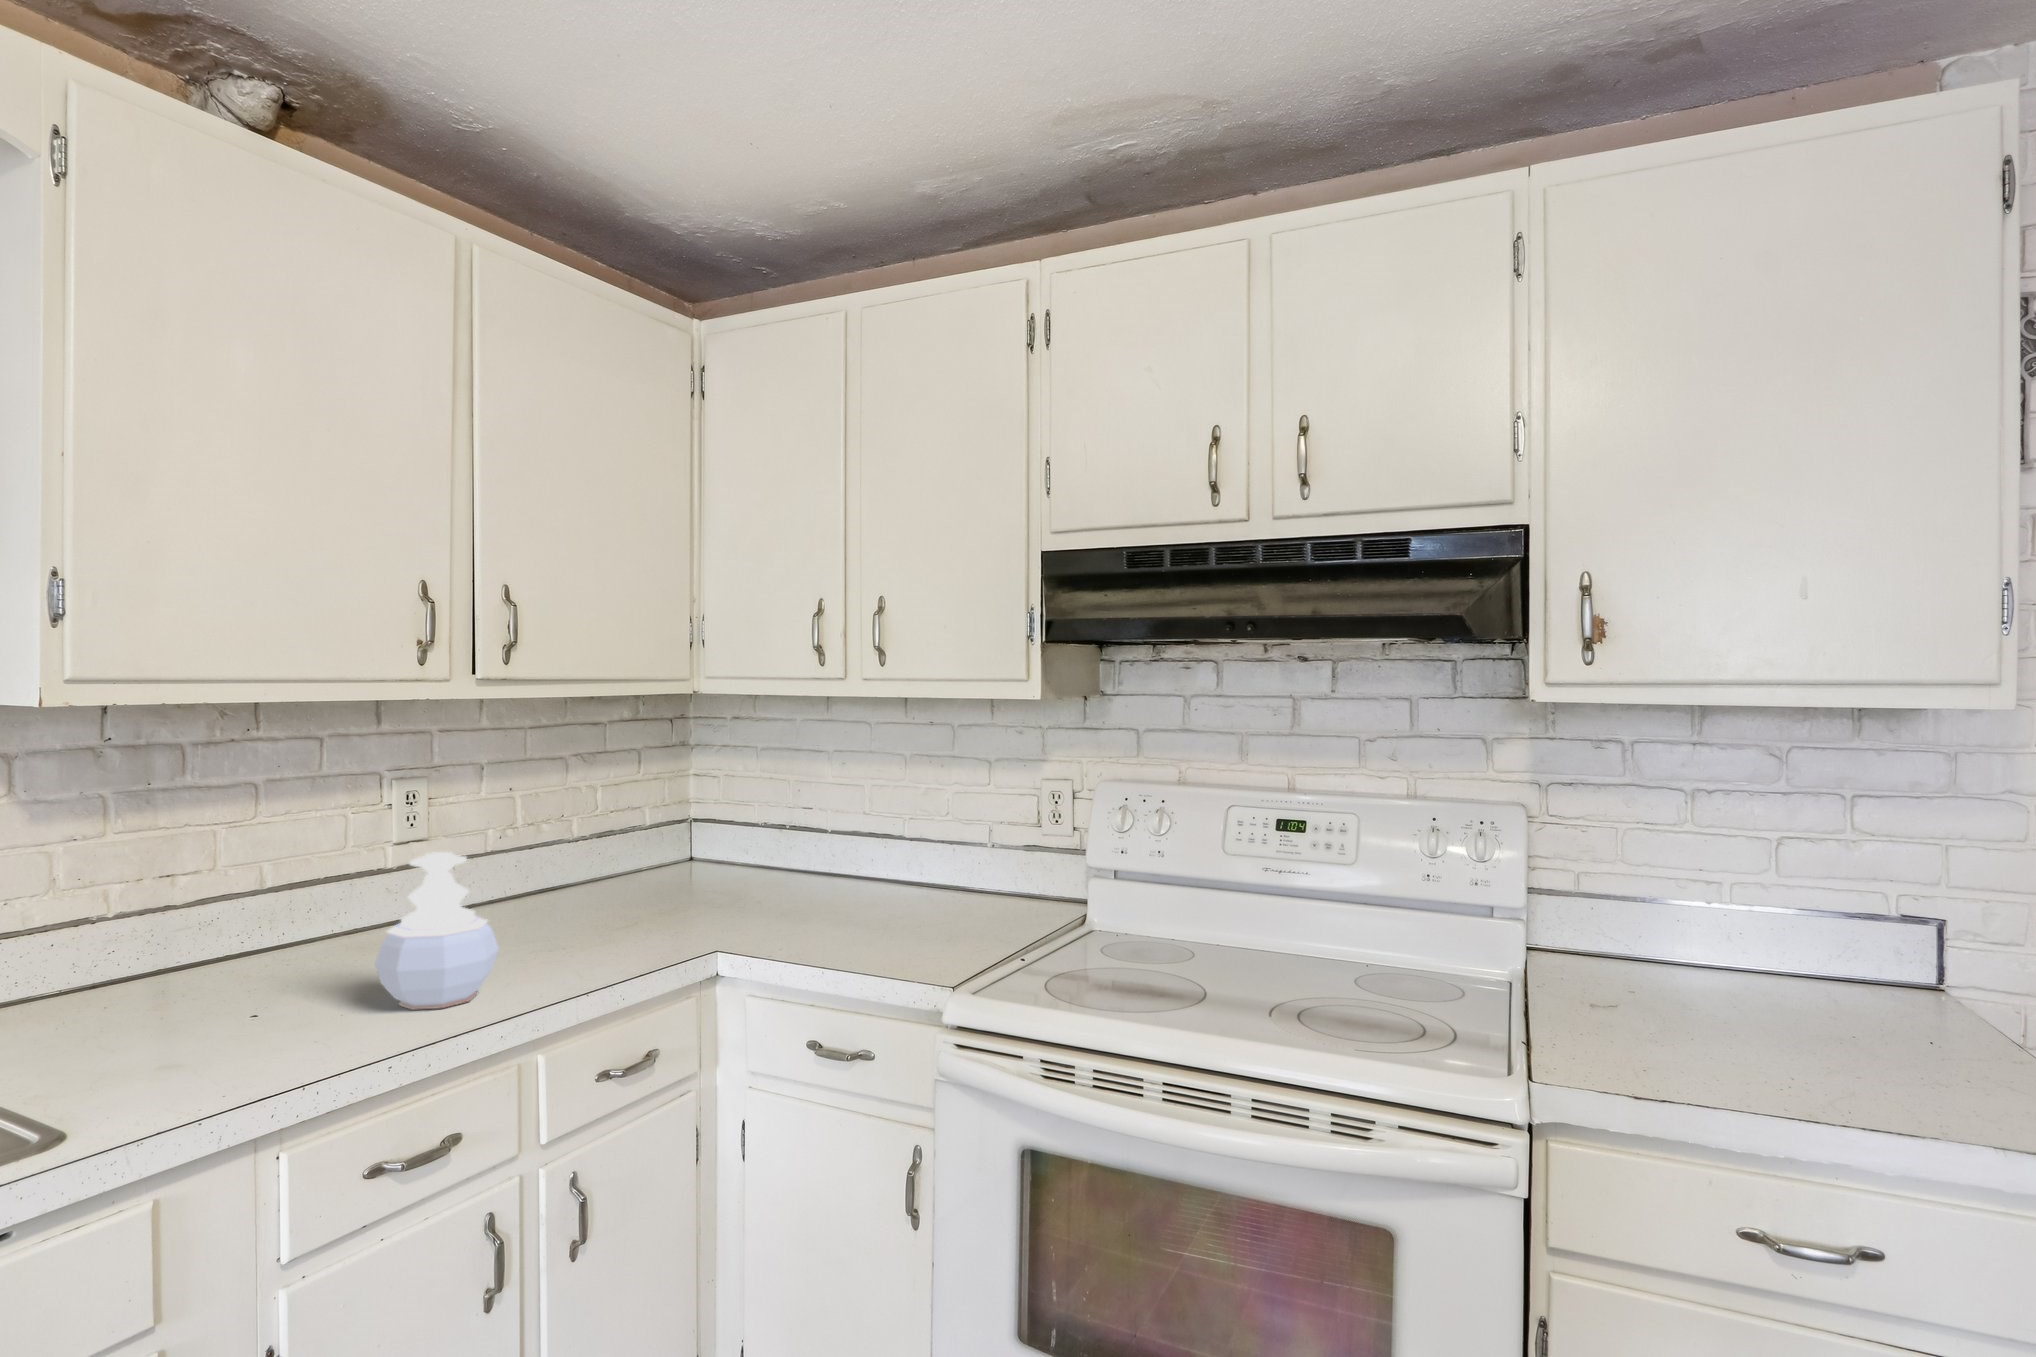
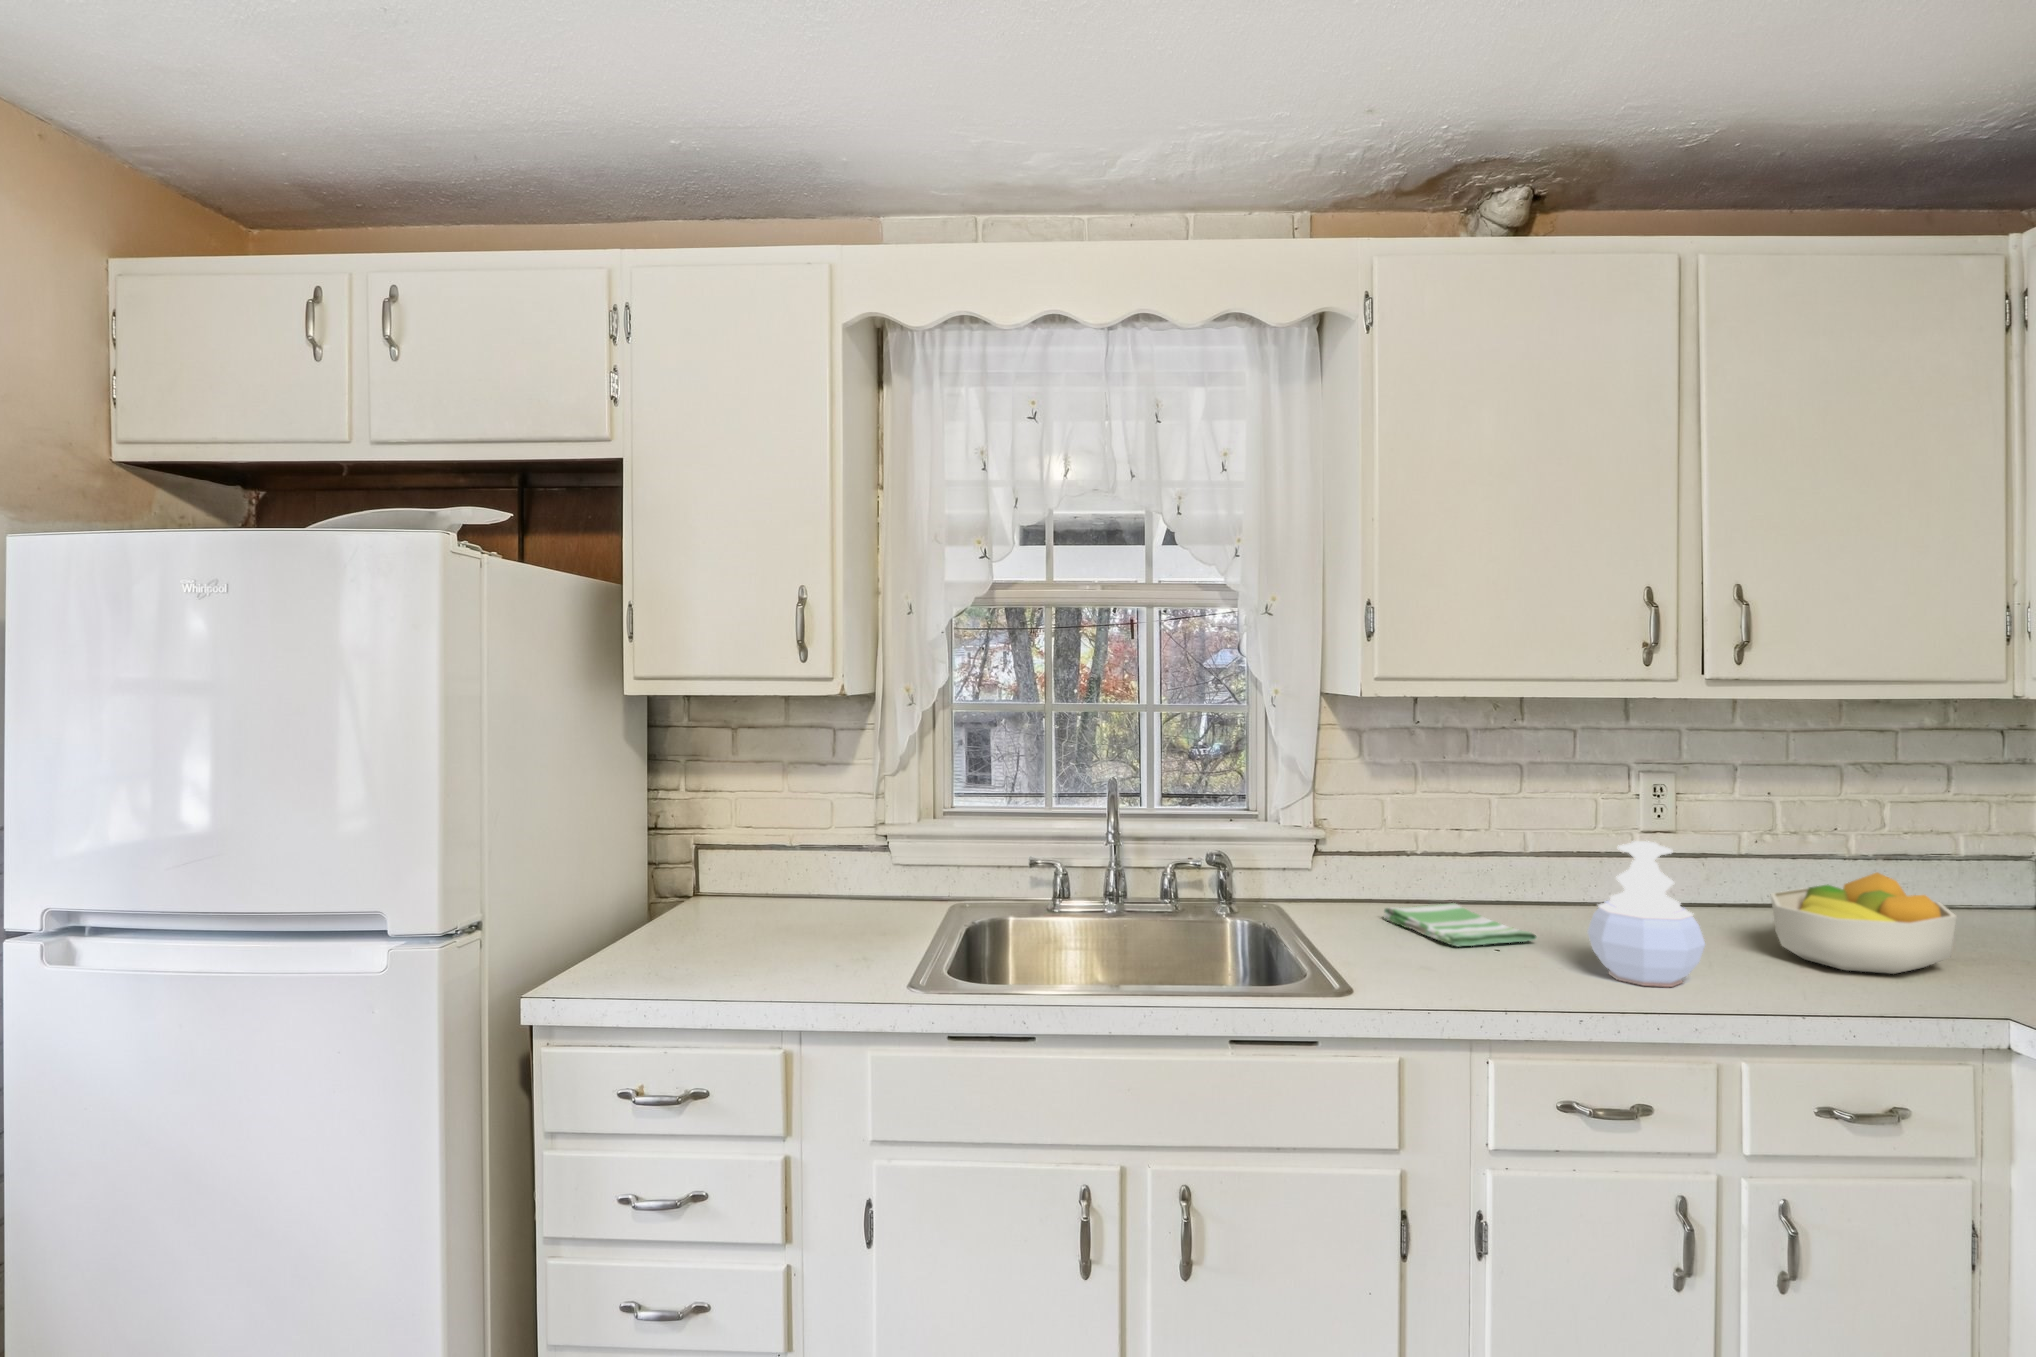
fruit bowl: none [530,850,674,944] -> present [1770,873,1957,974]
dish towel: none [62,967,300,1023] -> present [1384,903,1537,946]

